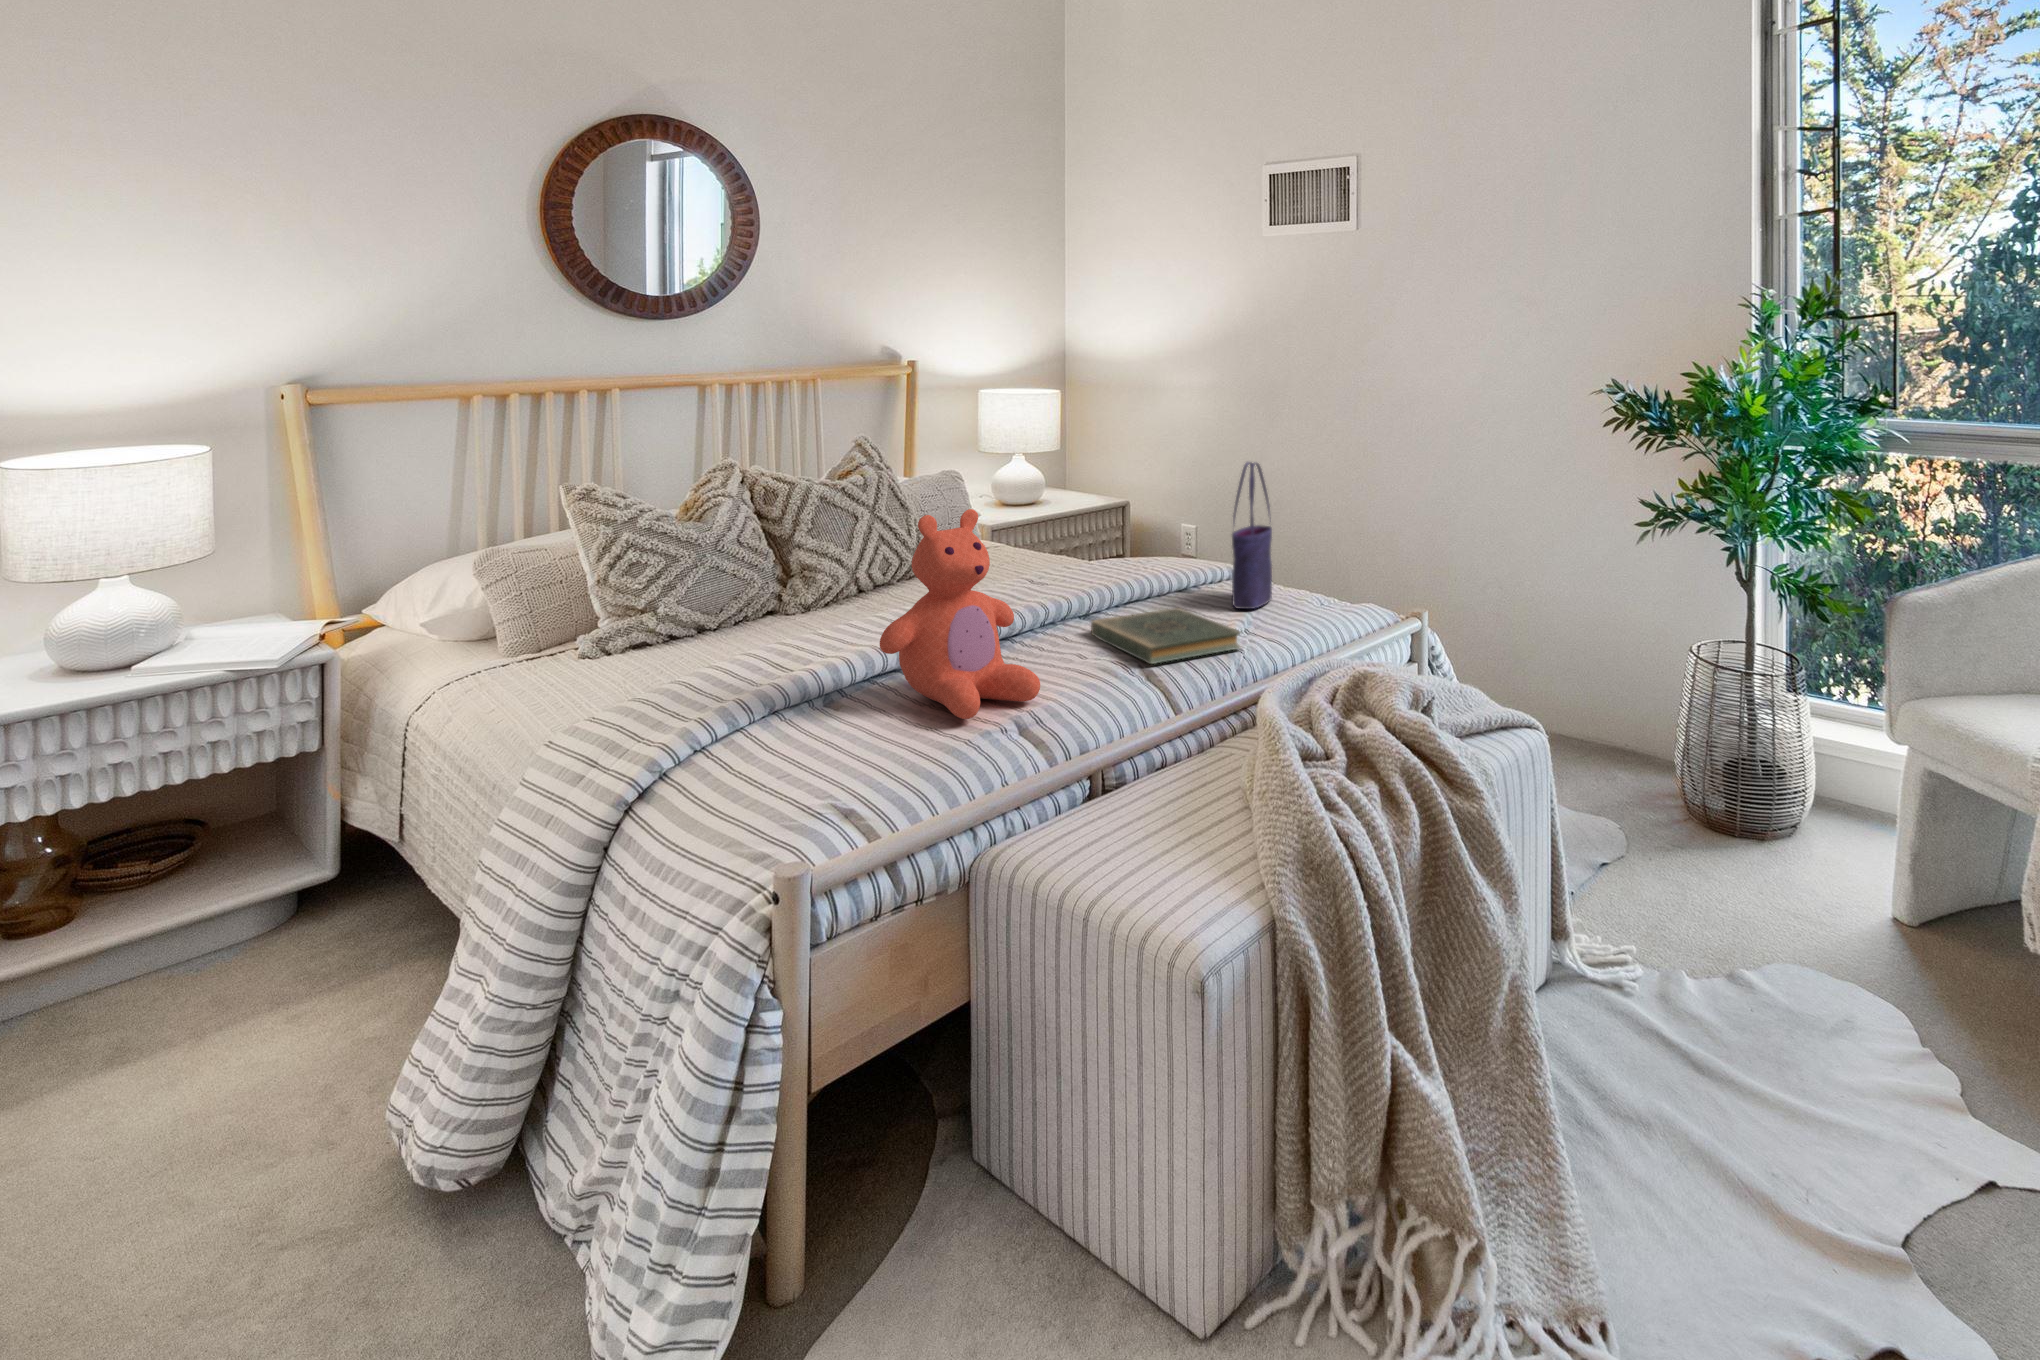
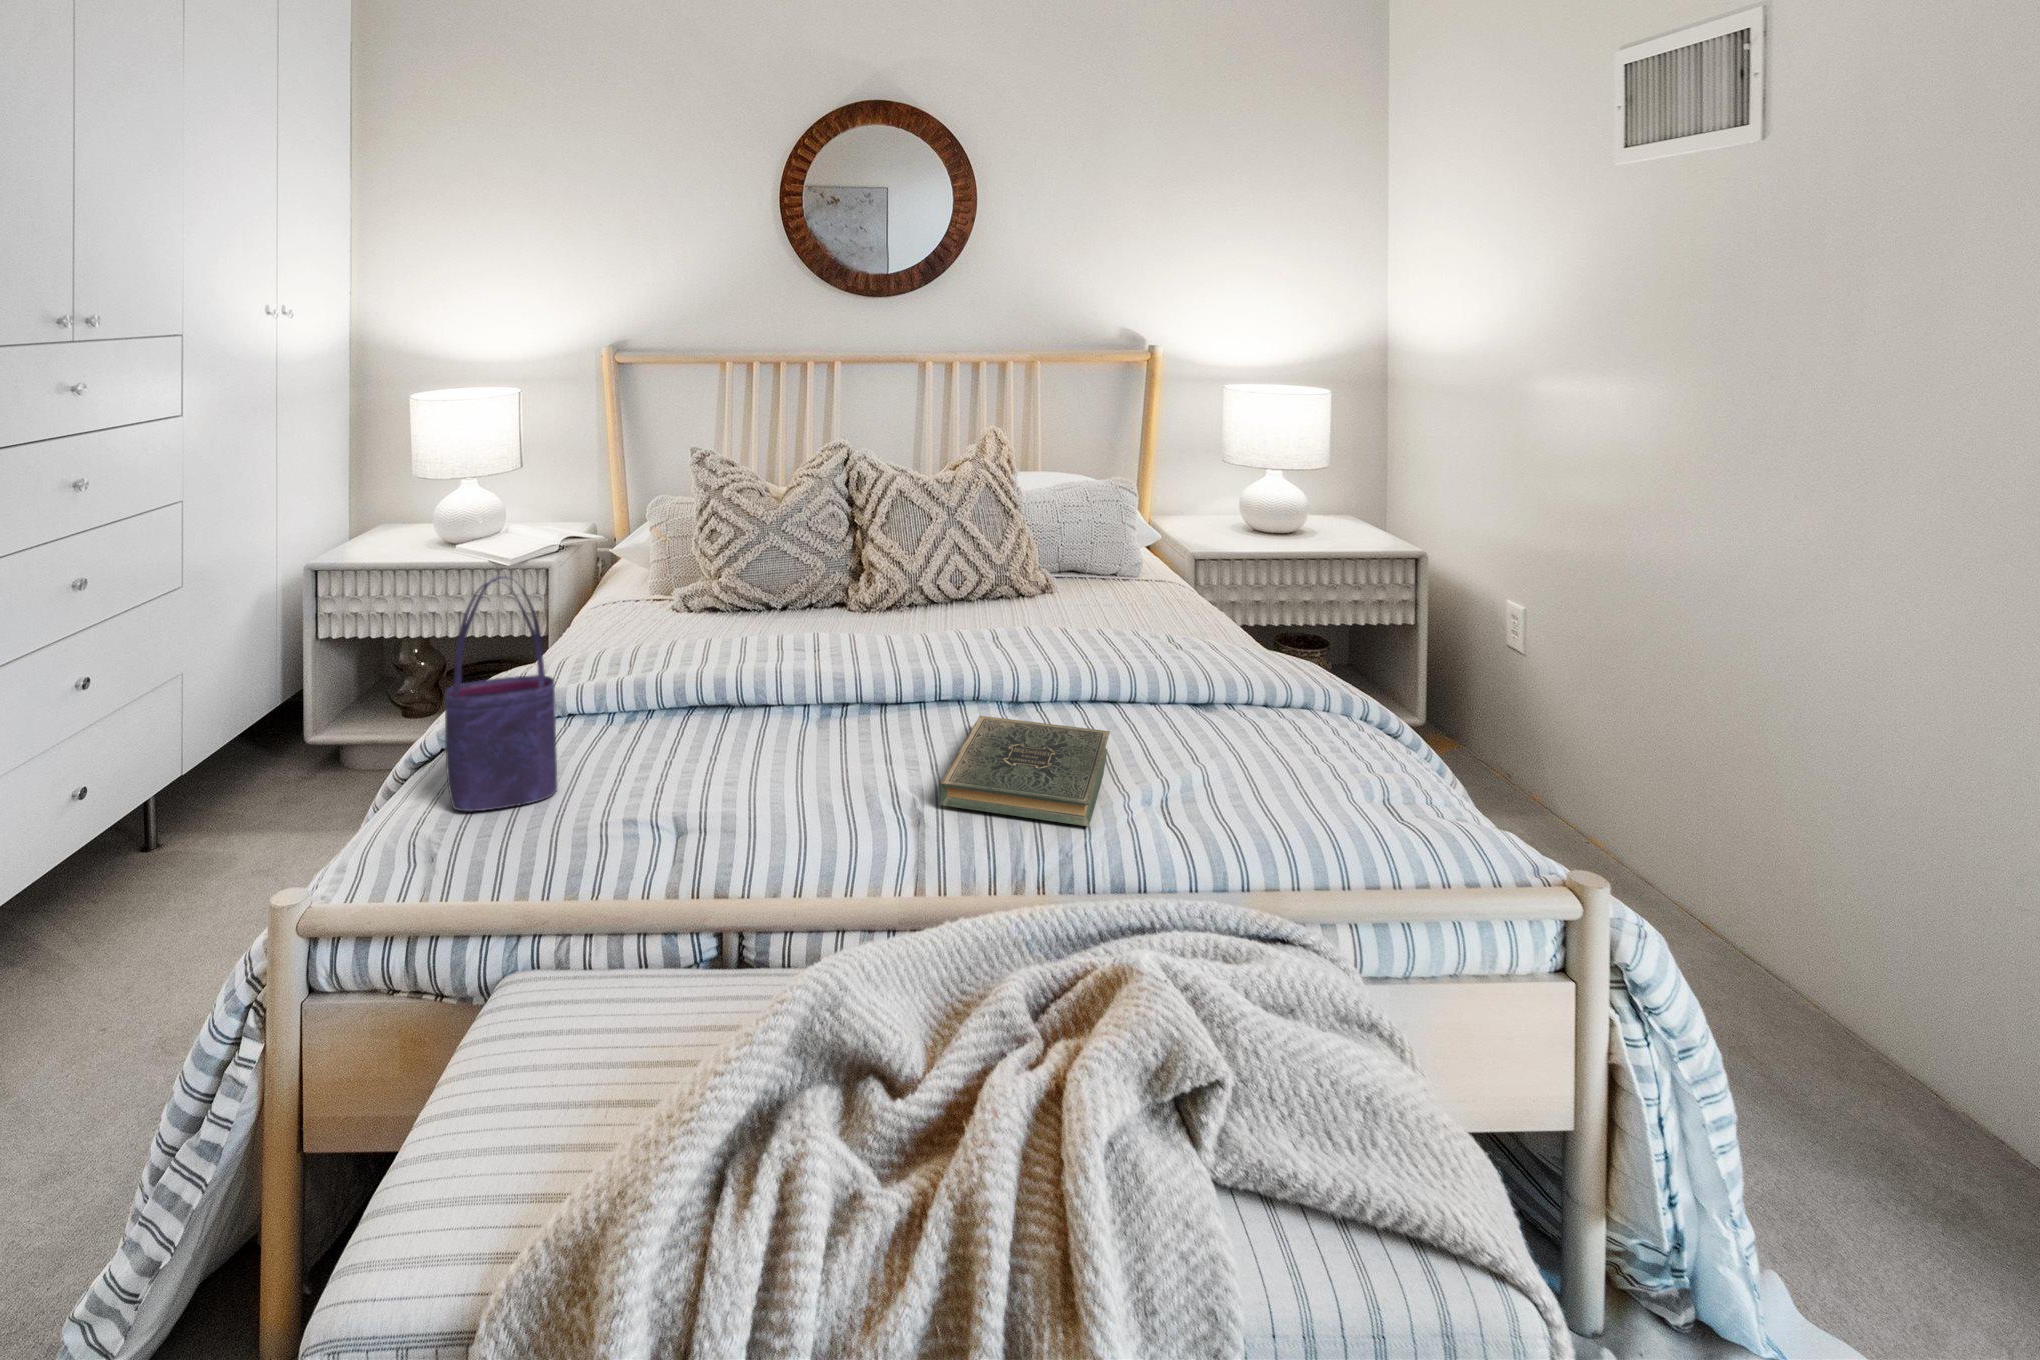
tote bag: present [1232,462,1272,609] -> present [445,577,557,811]
teddy bear: present [880,509,1040,719] -> none [625,556,801,802]

